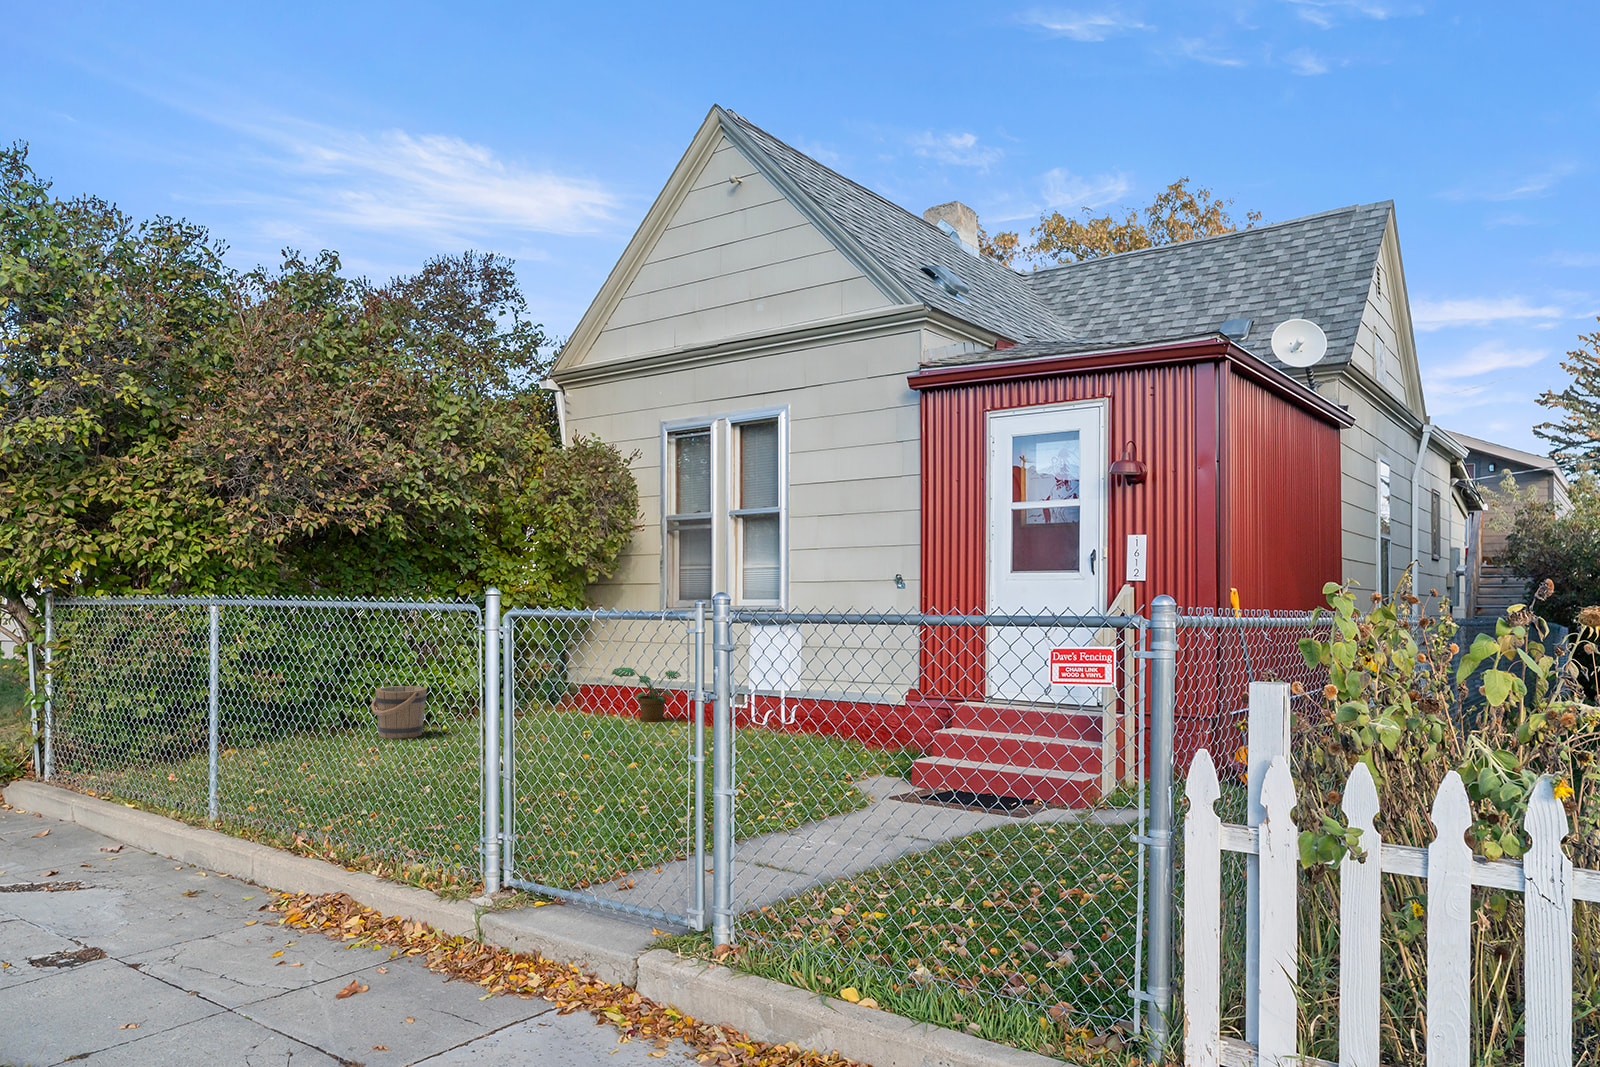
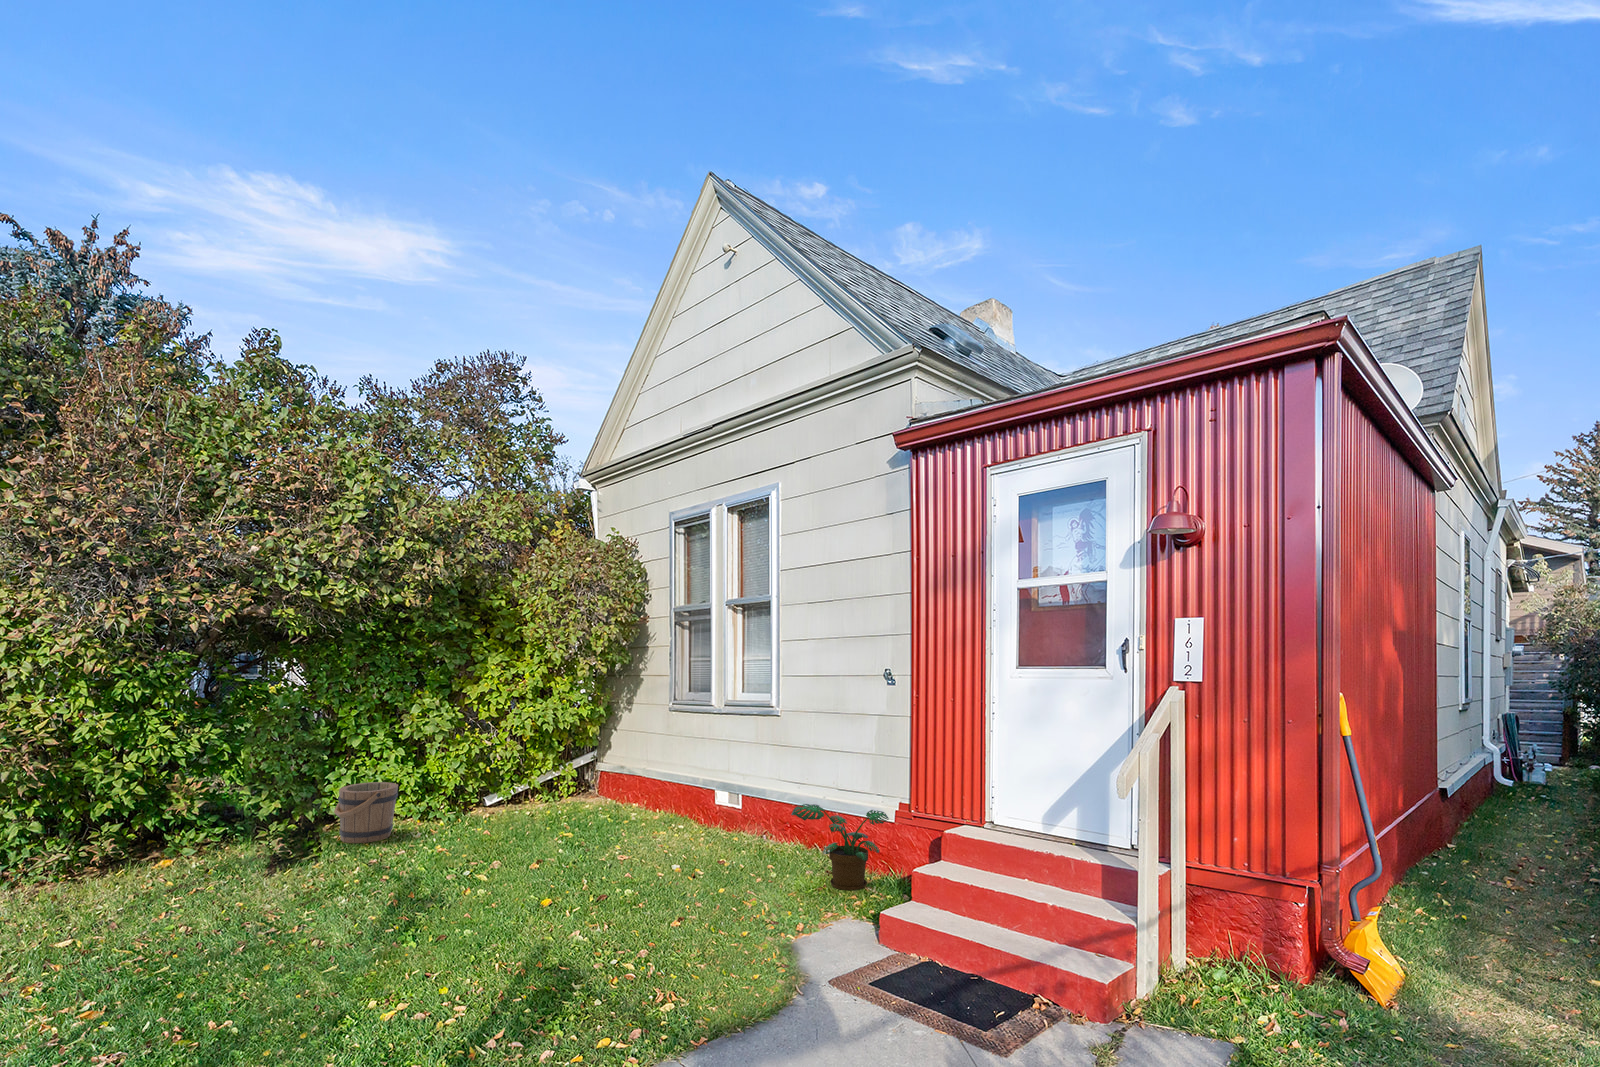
potted plant: present [611,668,681,722] -> present [791,804,889,890]

